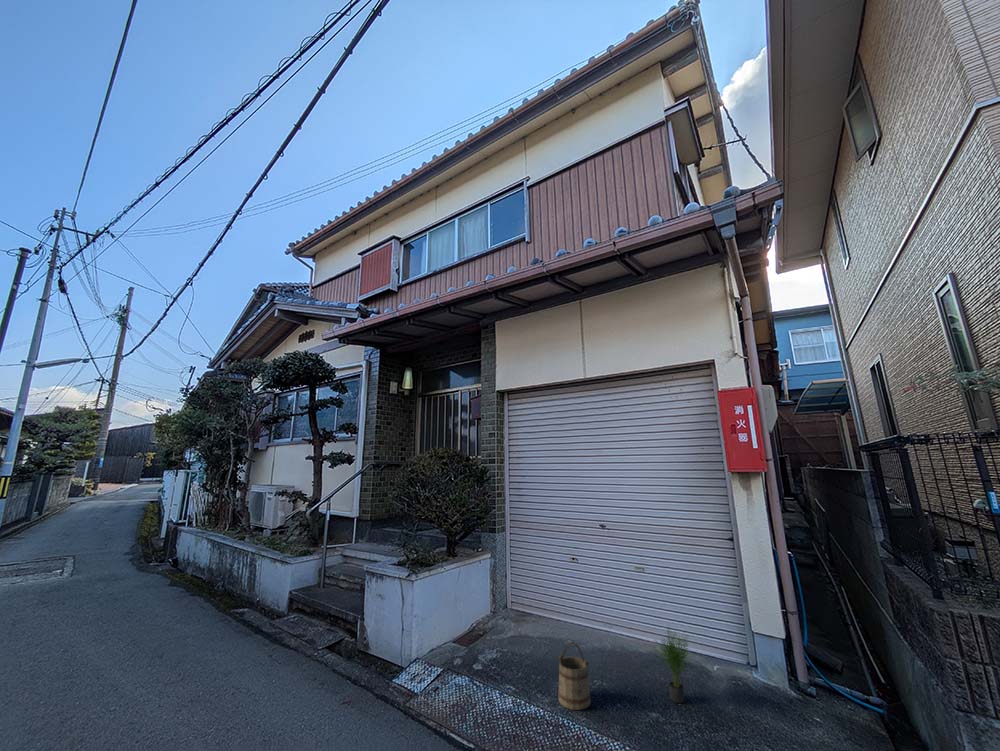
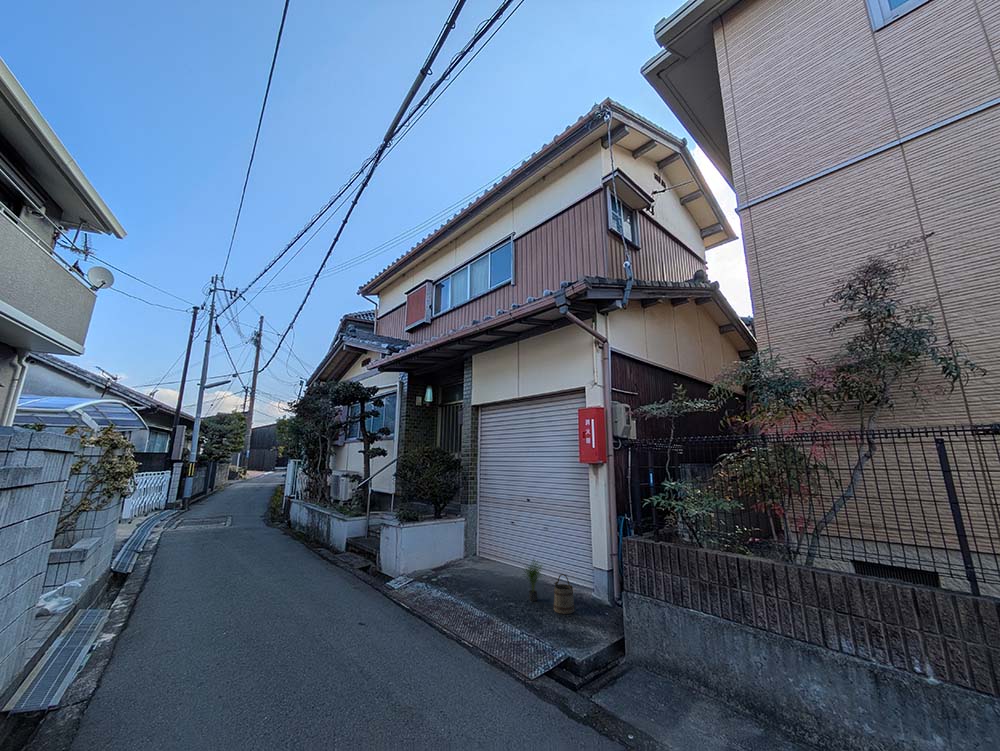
bucket: present [558,642,591,710] -> present [553,574,575,614]

